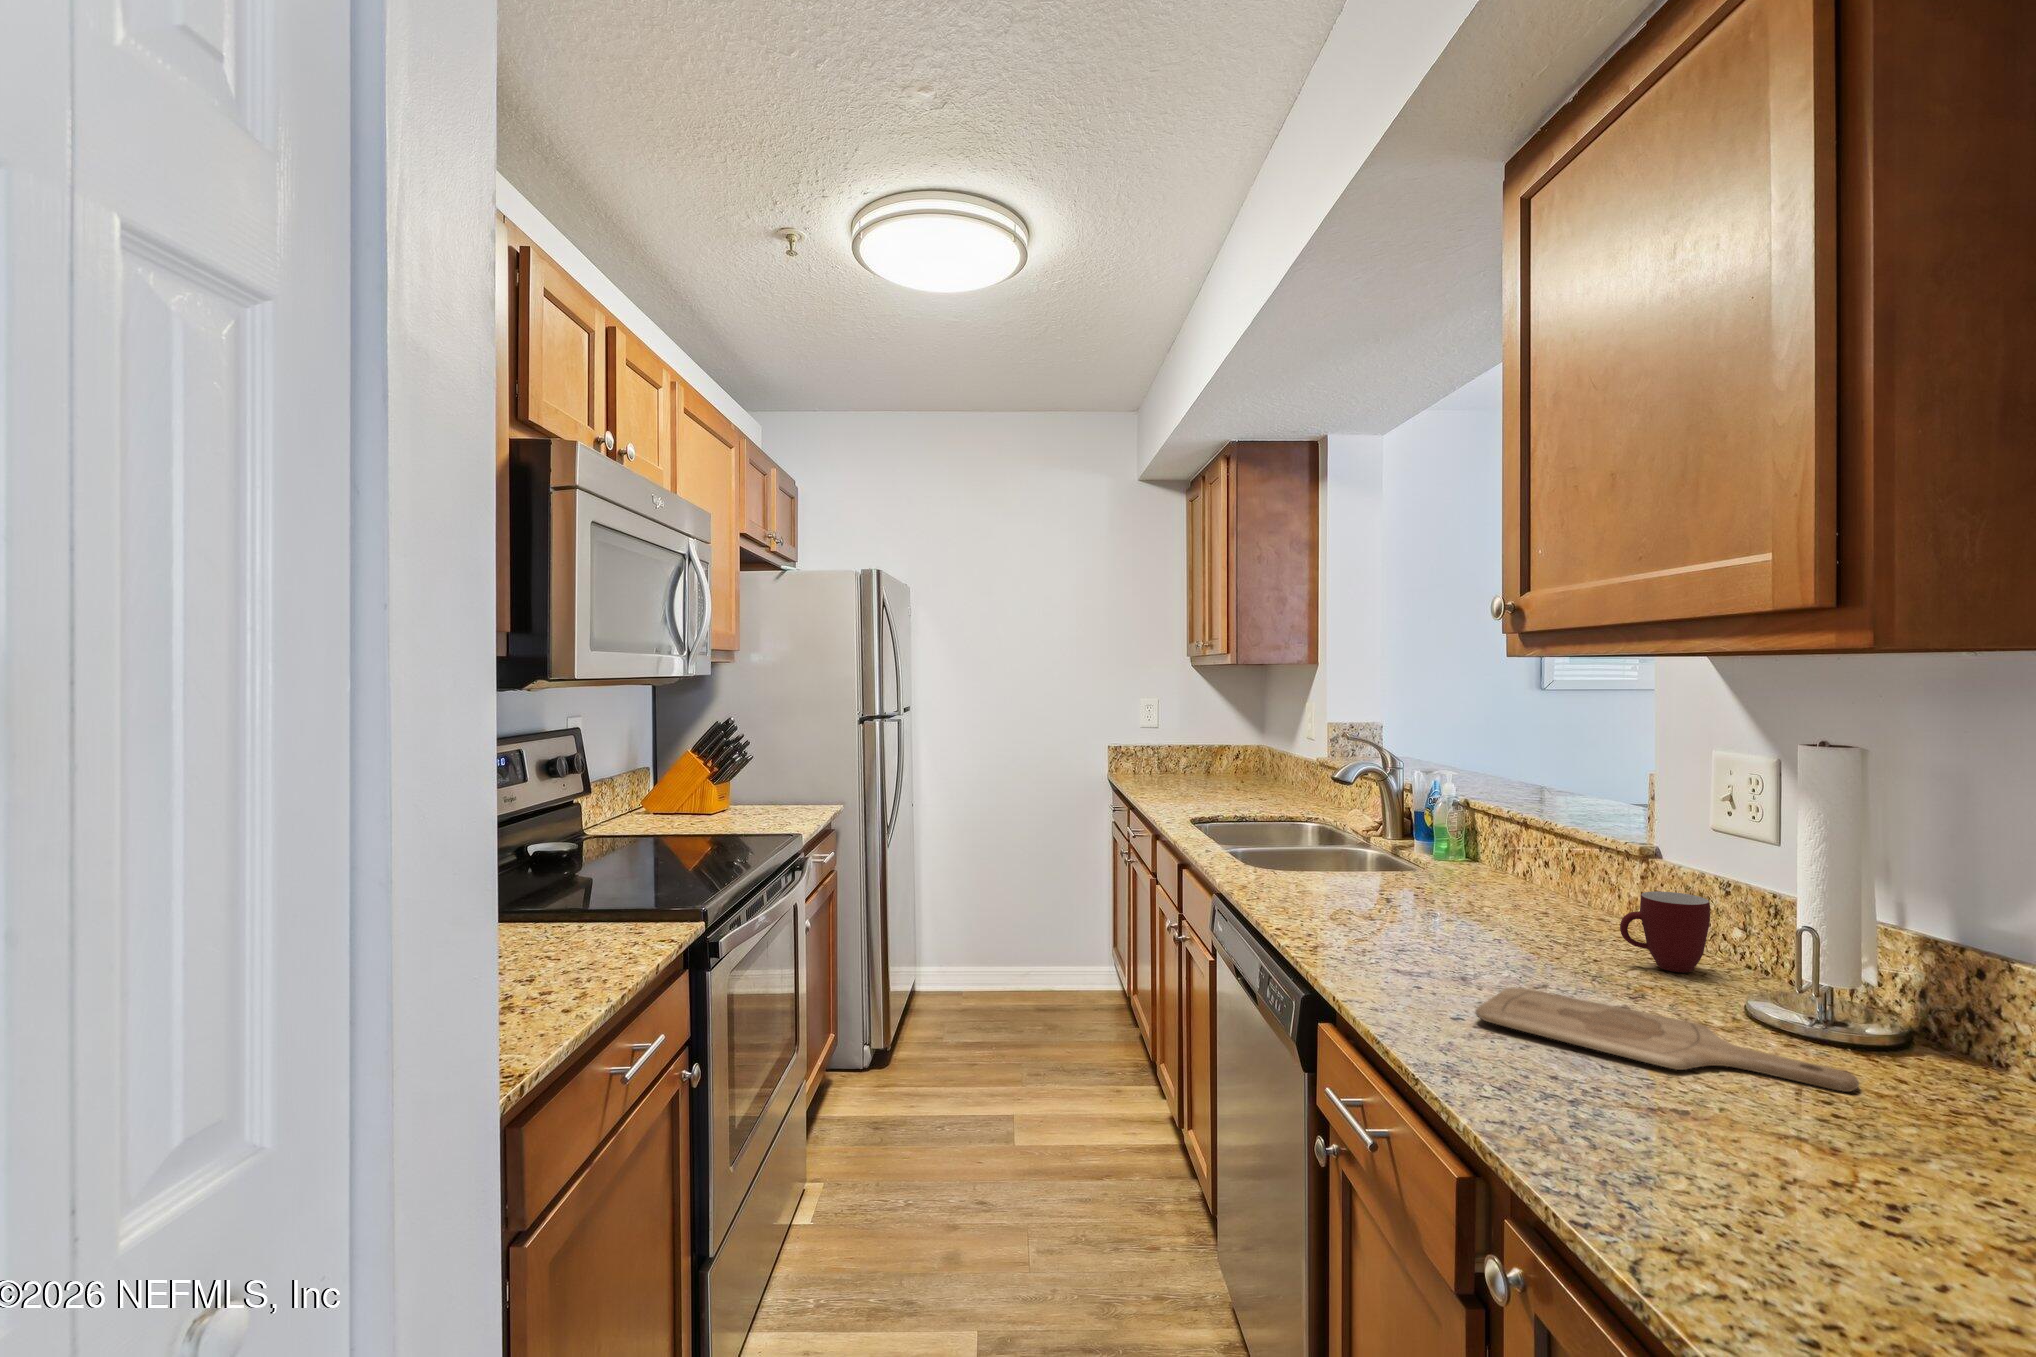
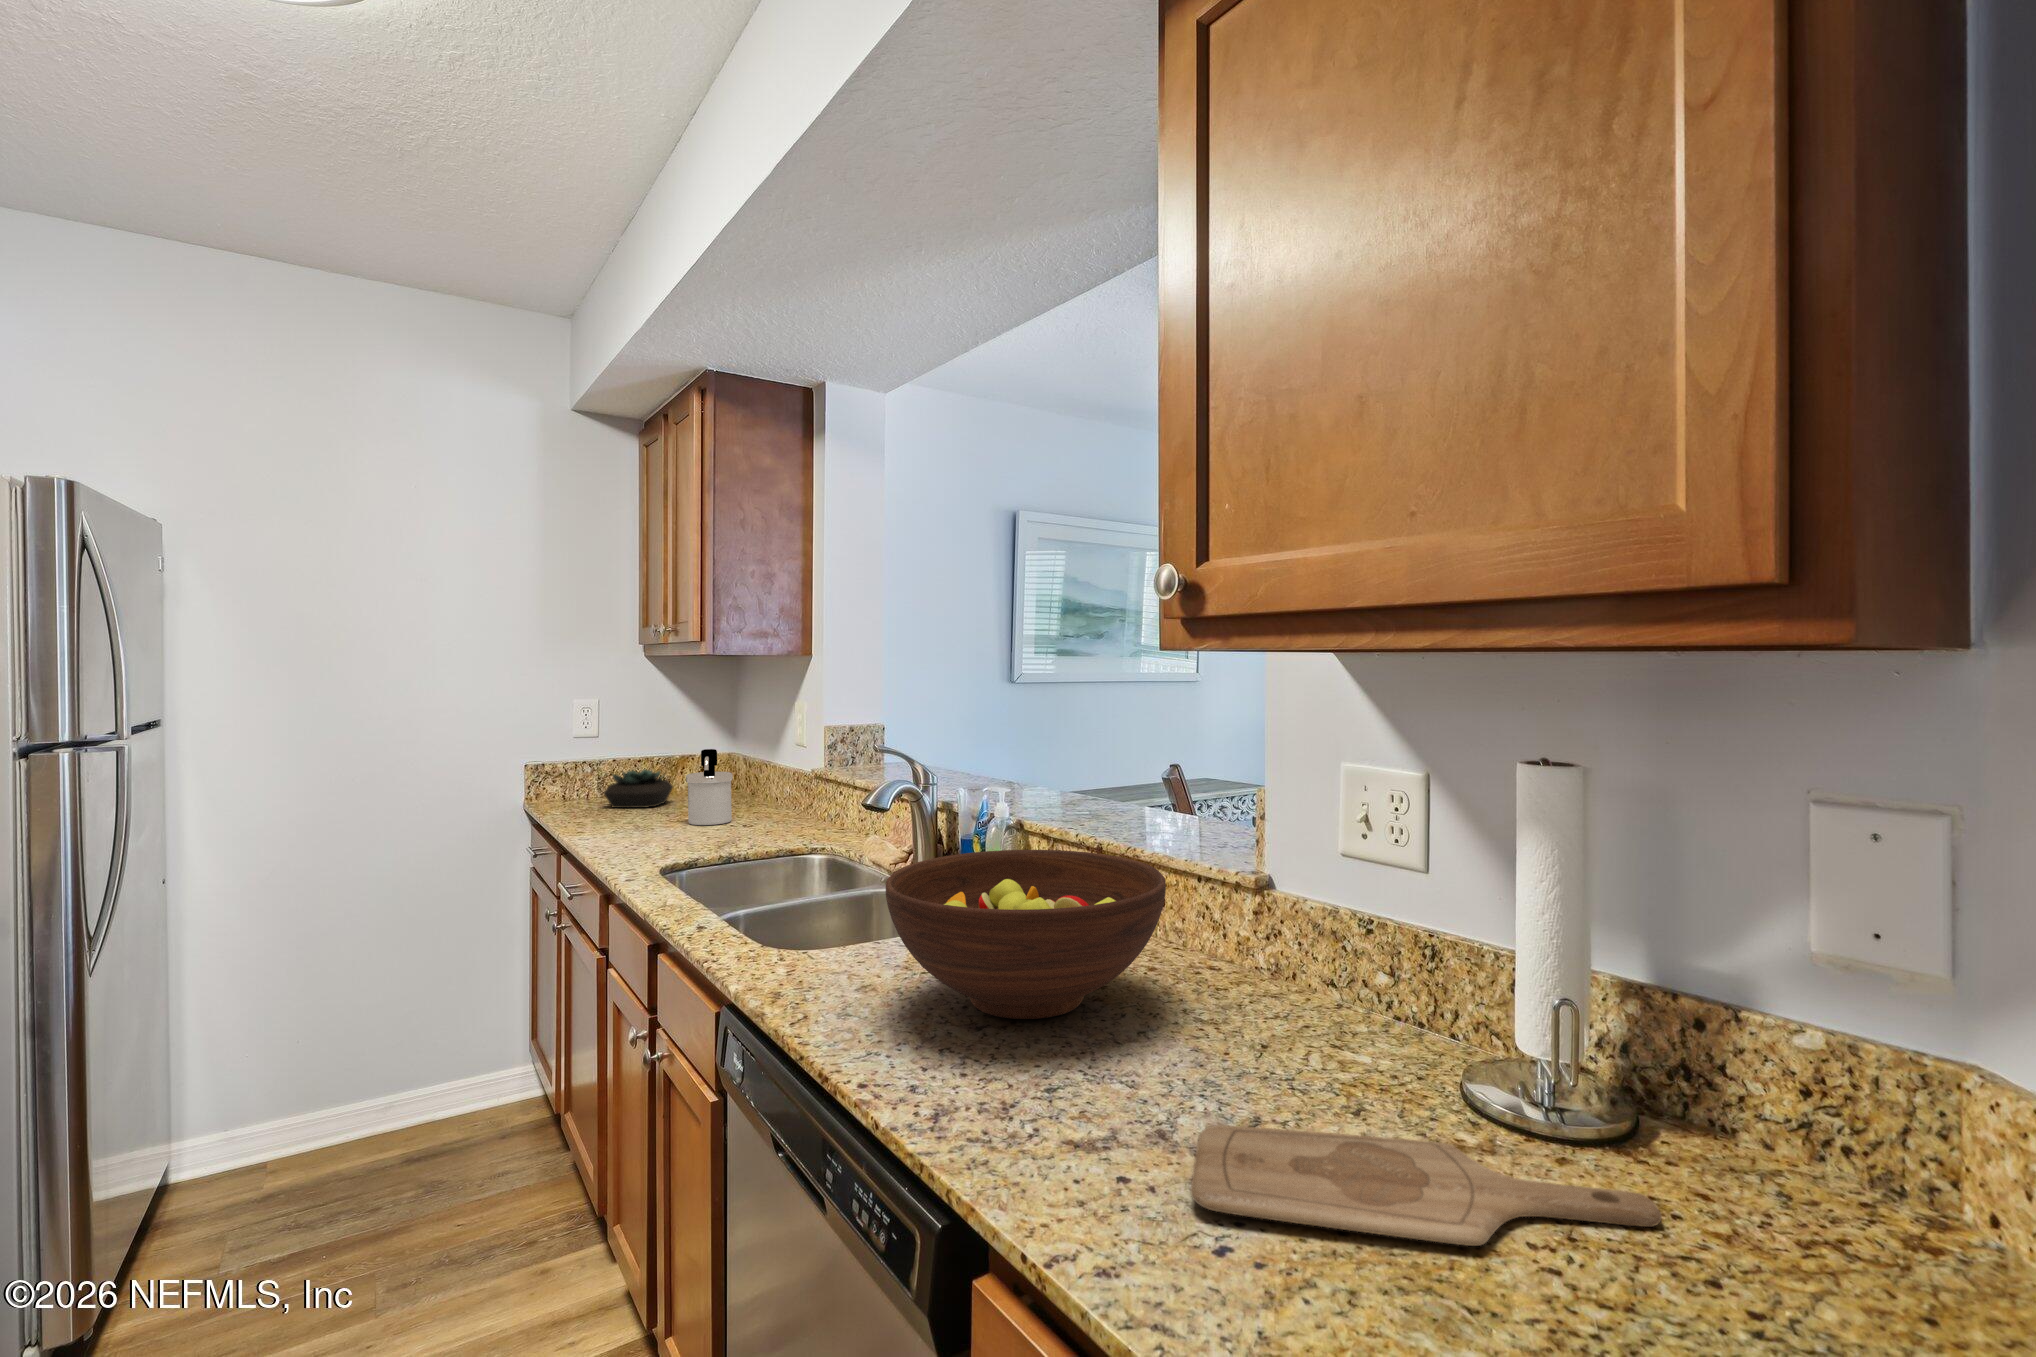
soap dispenser: none [1218,738,1253,796] -> present [686,749,733,825]
succulent plant: none [1161,754,1213,782] -> present [603,769,673,808]
fruit bowl: none [1320,811,1542,927] -> present [886,850,1166,1019]
mug: present [1620,891,1710,973] -> none [1276,939,1371,1043]

